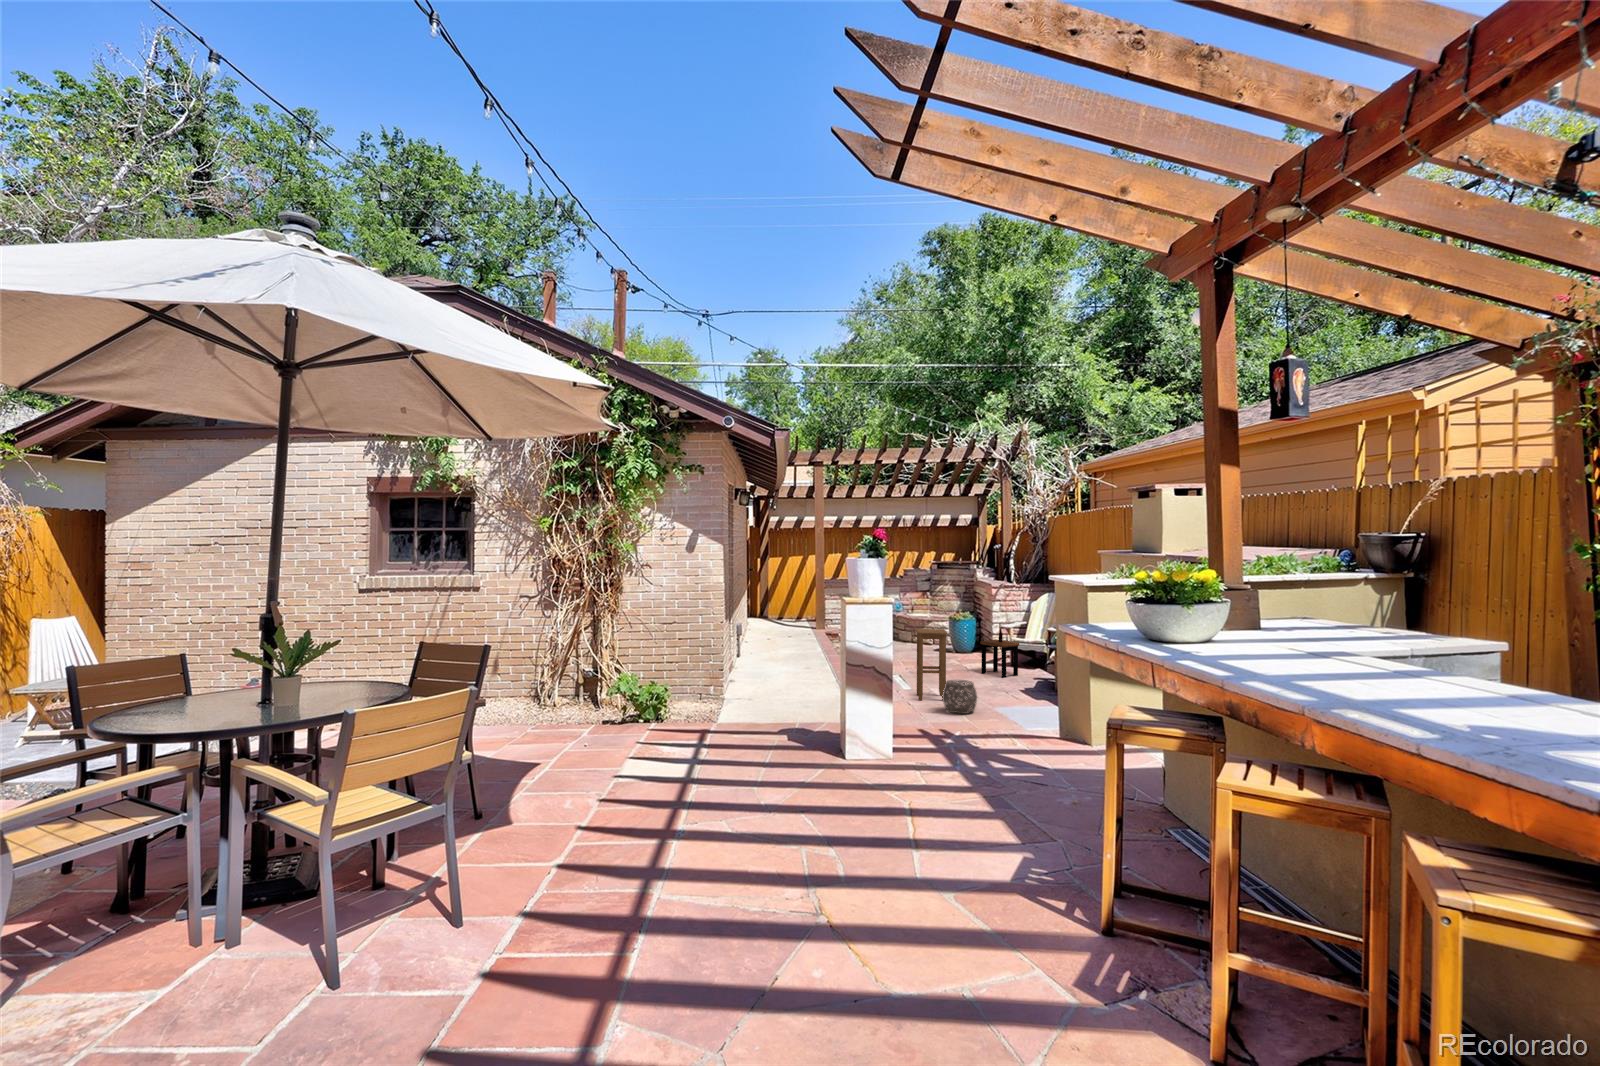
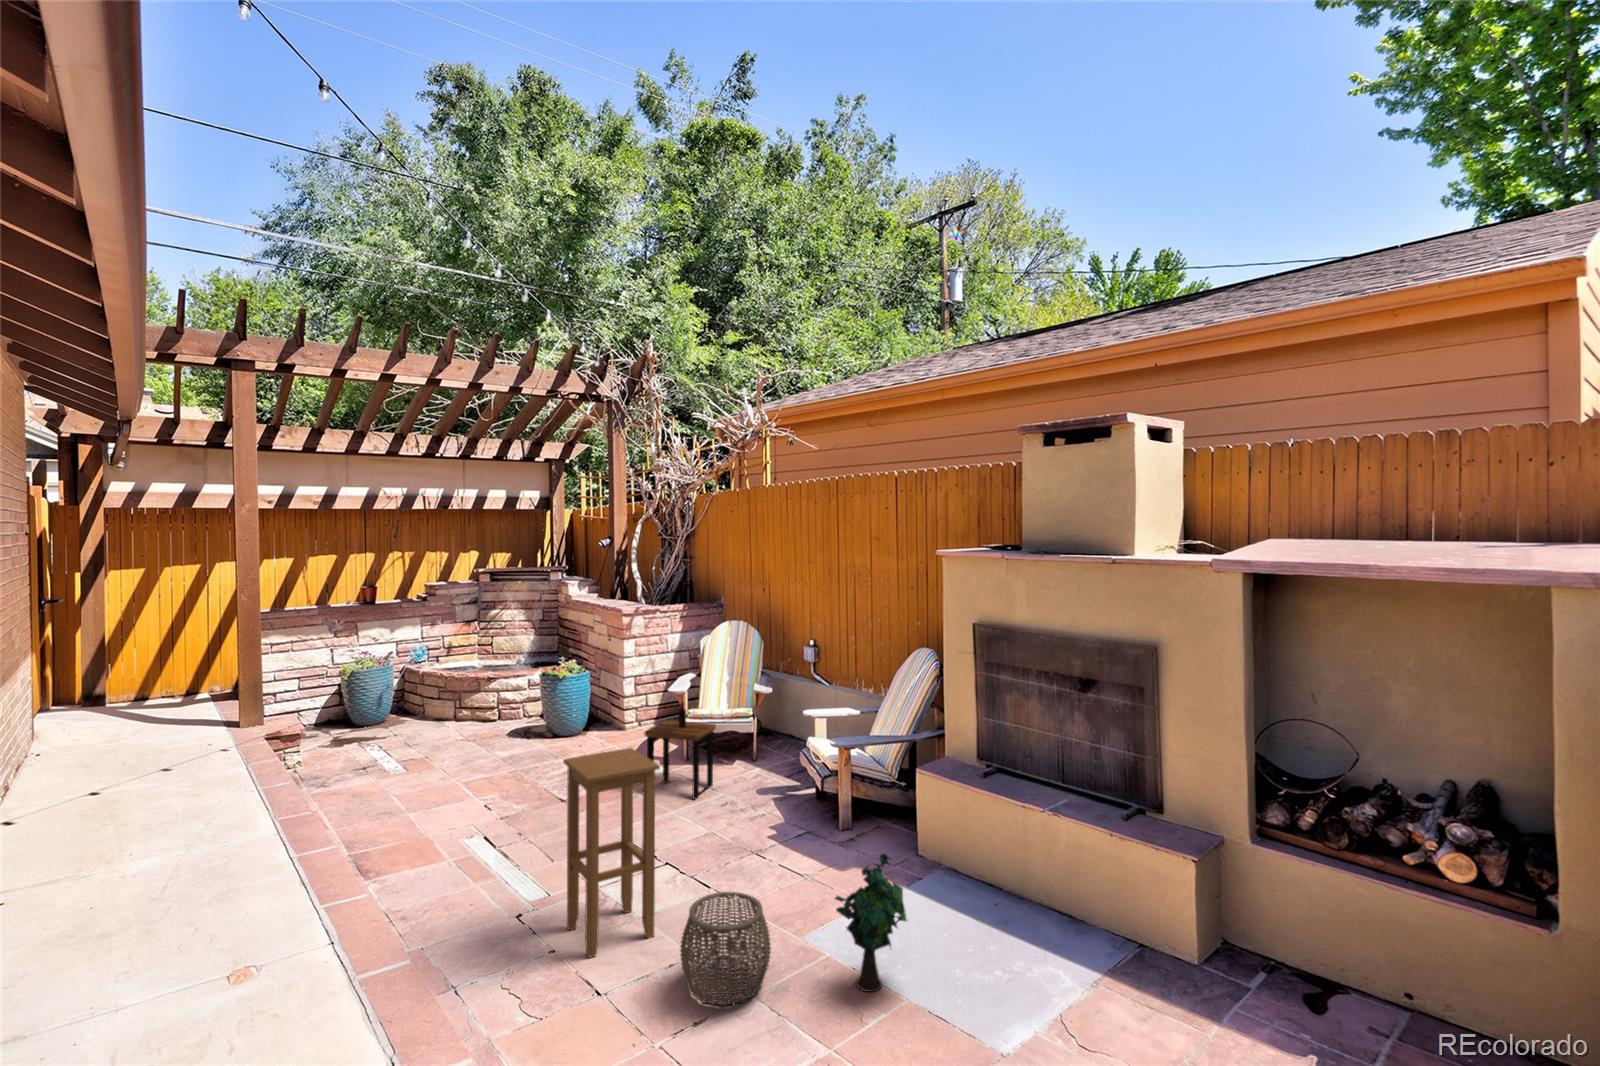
decorative plant: none [996,669,1028,721] -> present [835,854,907,992]

